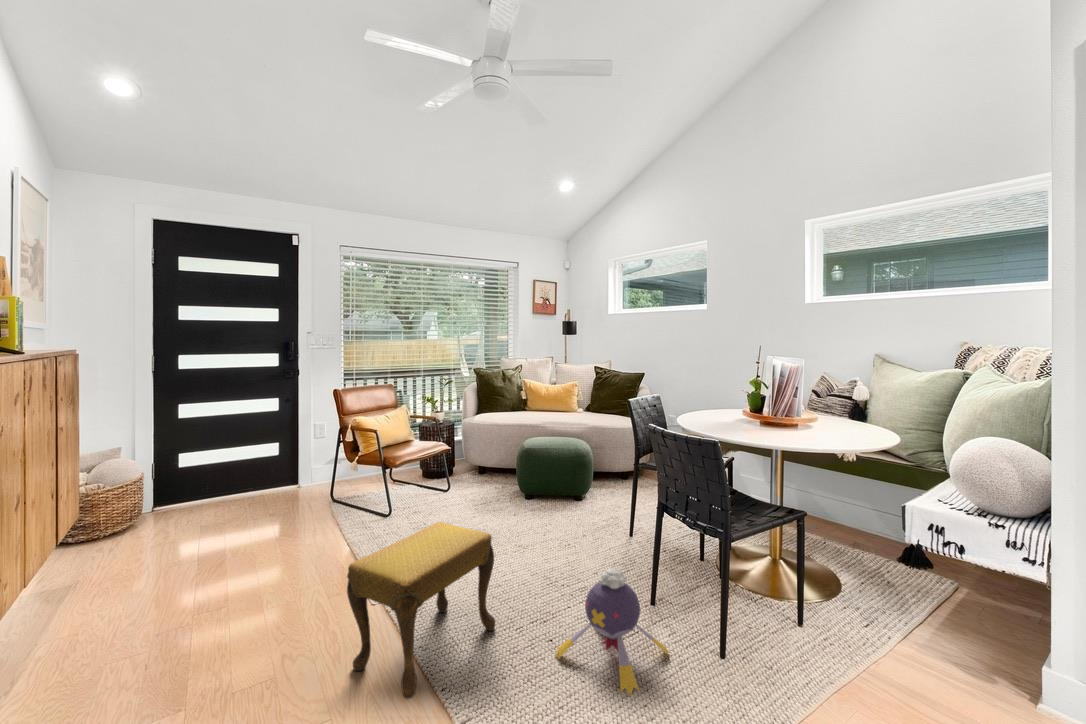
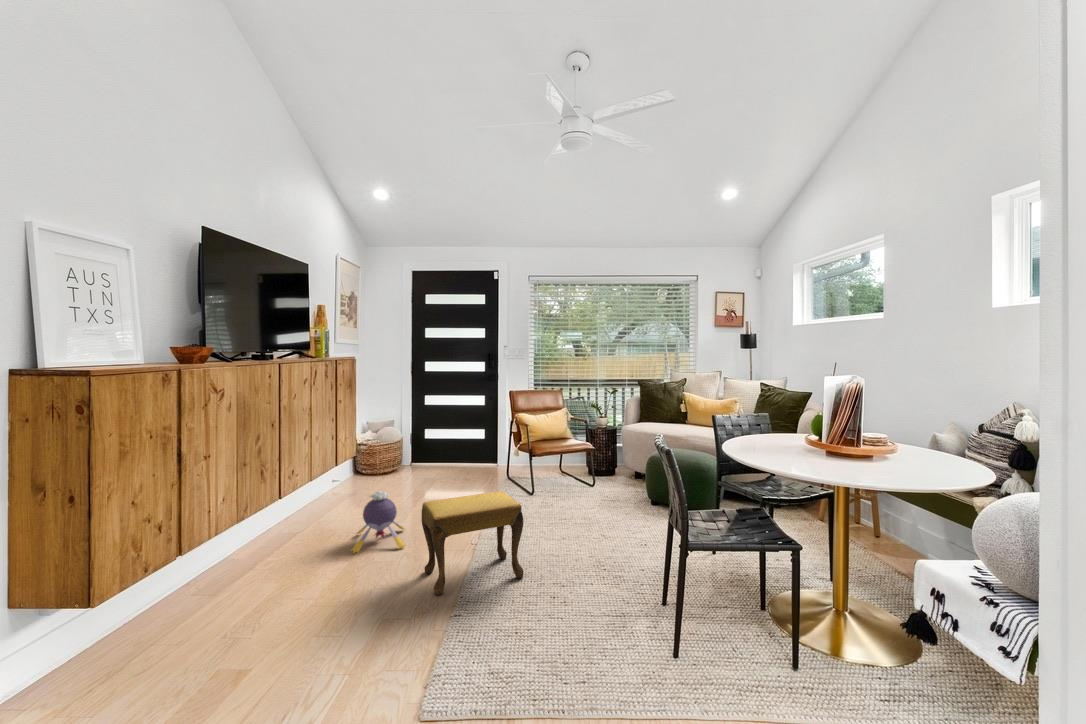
plush toy: present [555,569,668,695] -> present [351,491,405,553]

